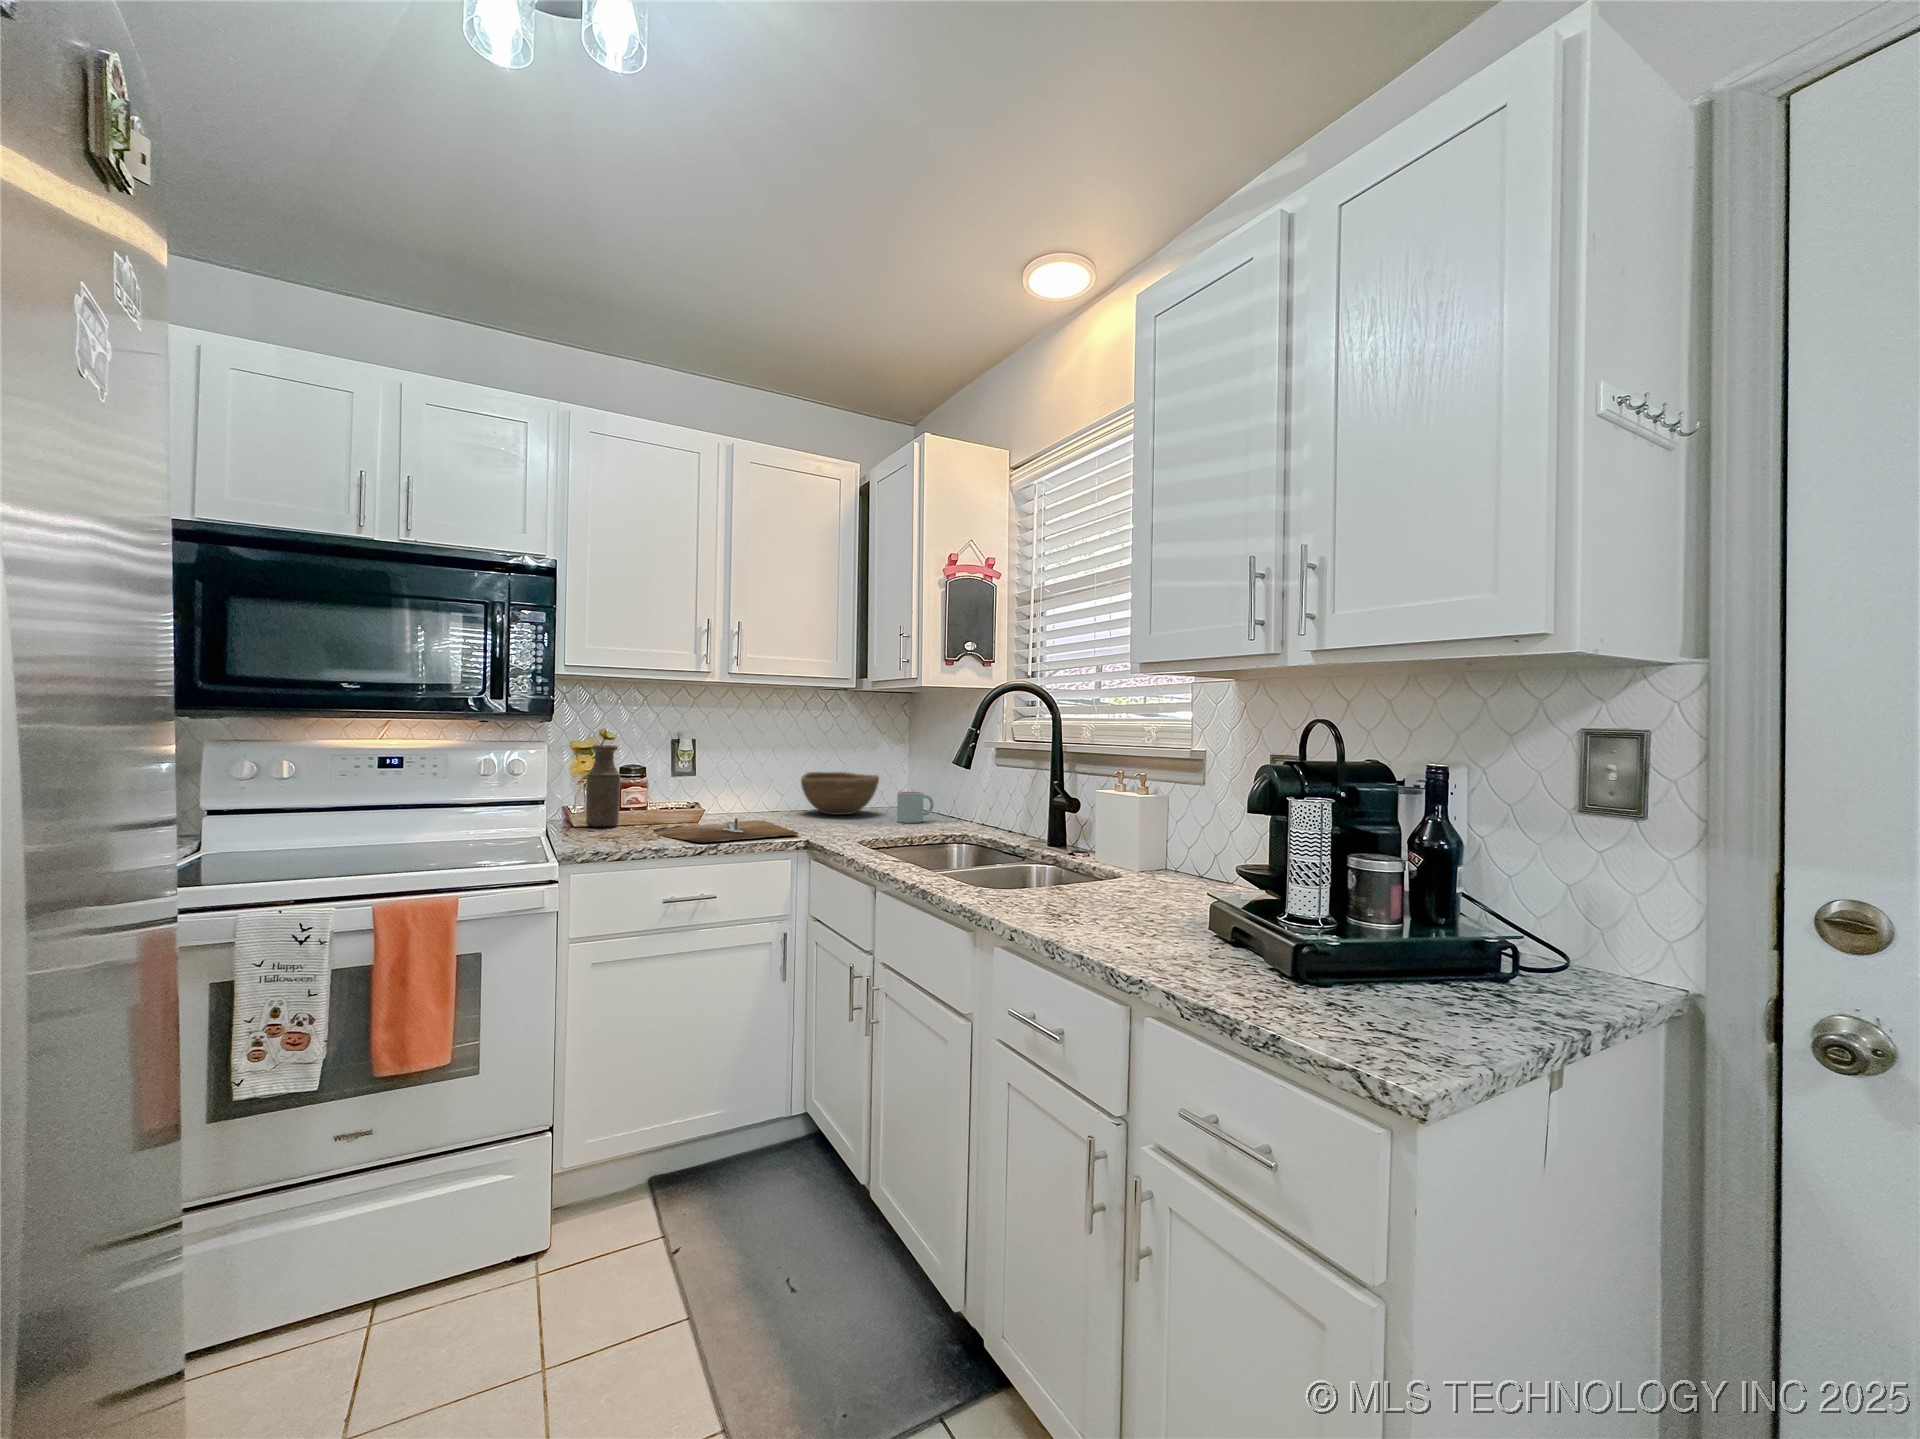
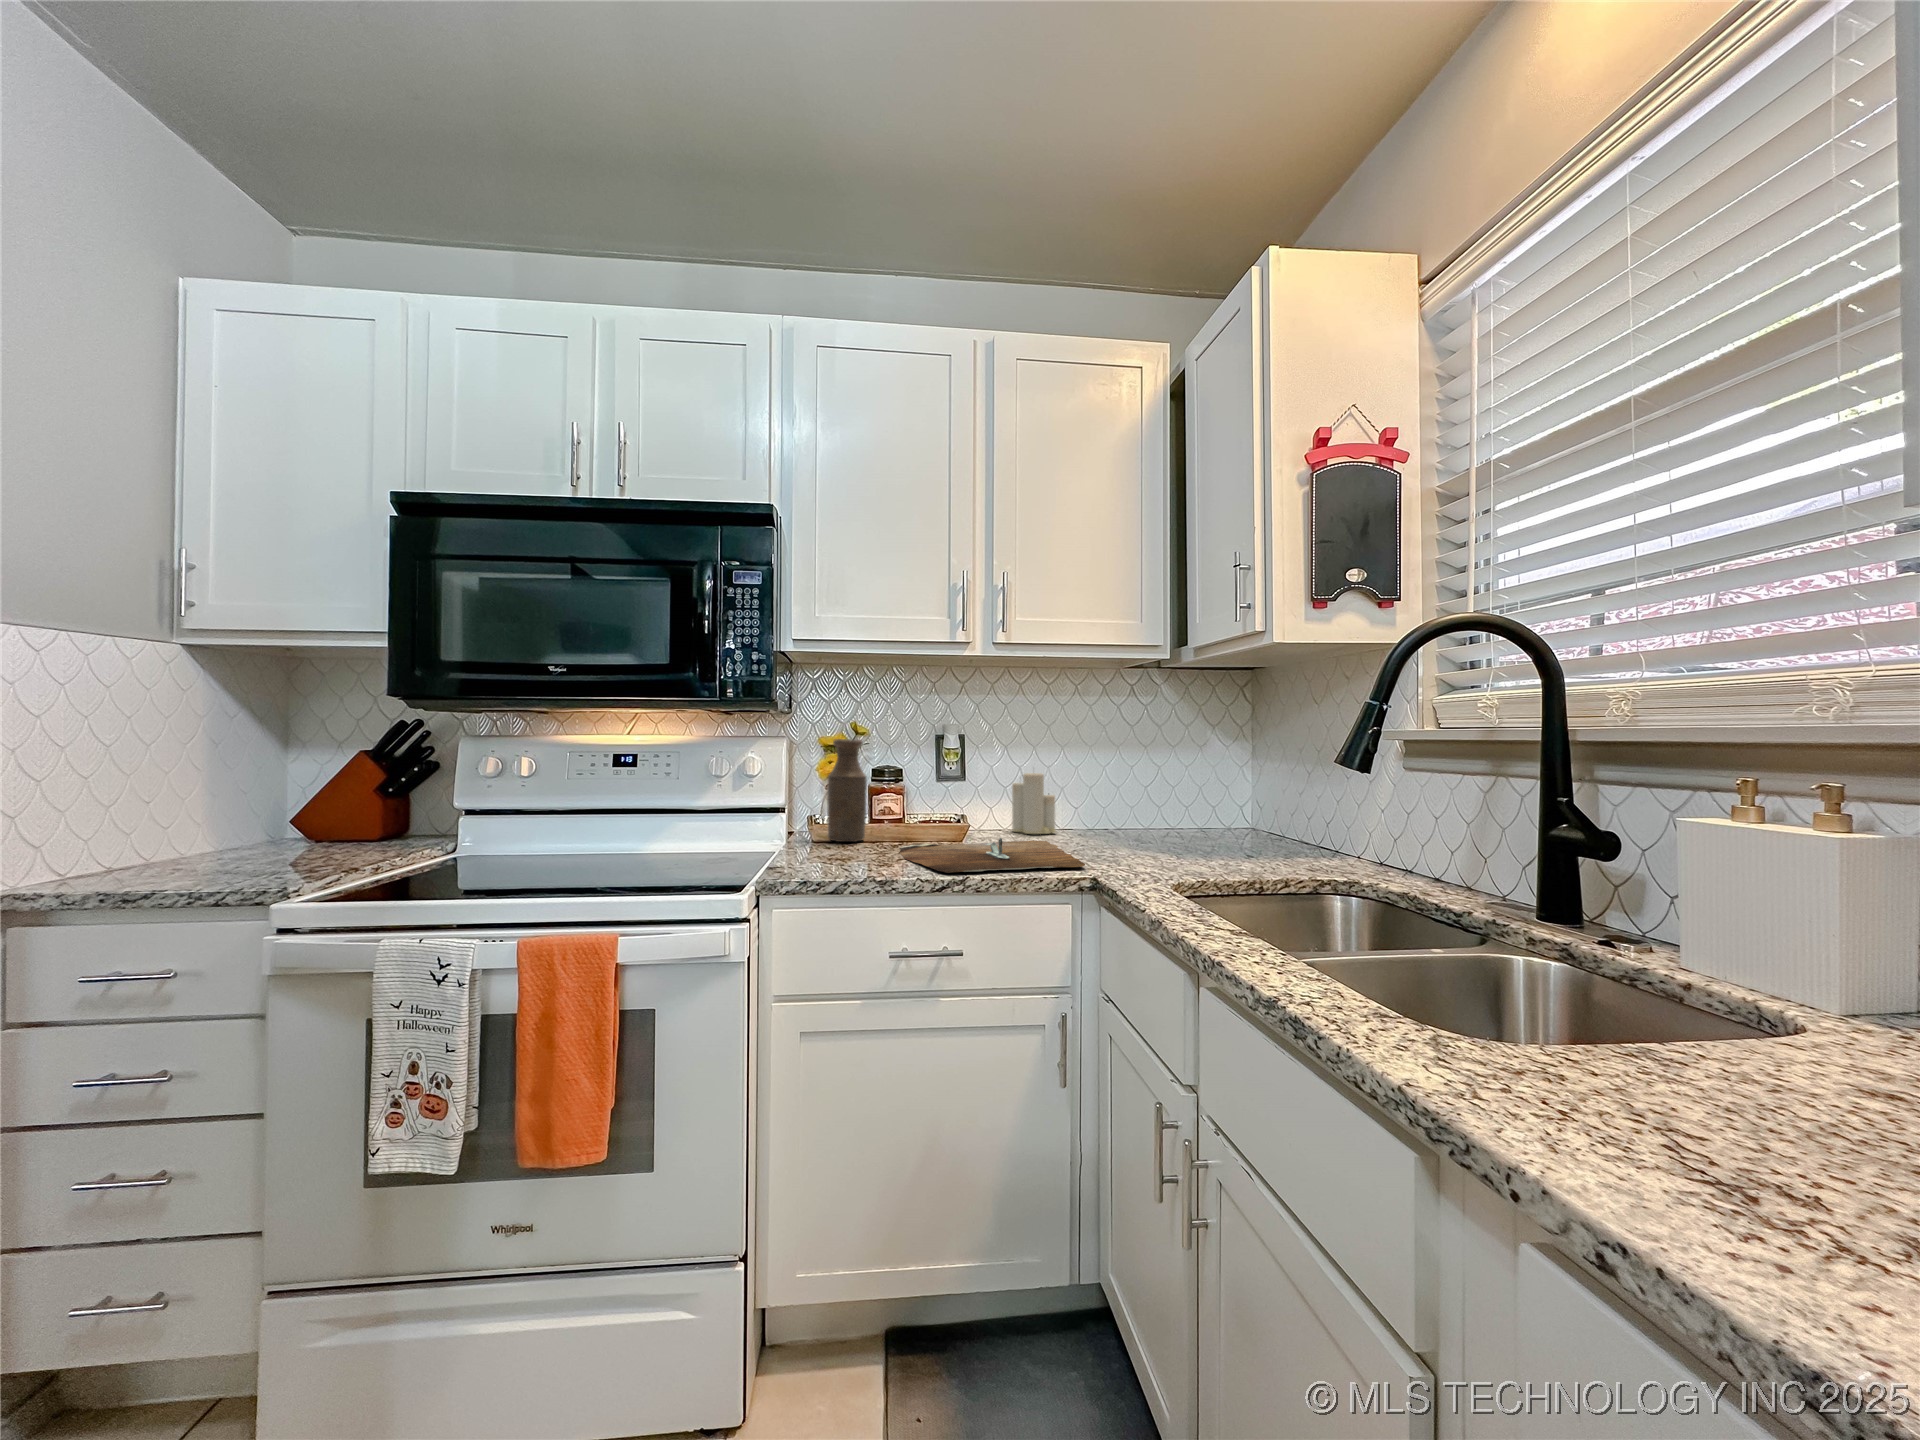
candle: none [734,765,769,816] -> present [1012,773,1056,834]
bowl: present [801,772,879,815] -> none [1099,776,1209,836]
mug: present [897,792,934,823] -> none [1237,807,1295,853]

